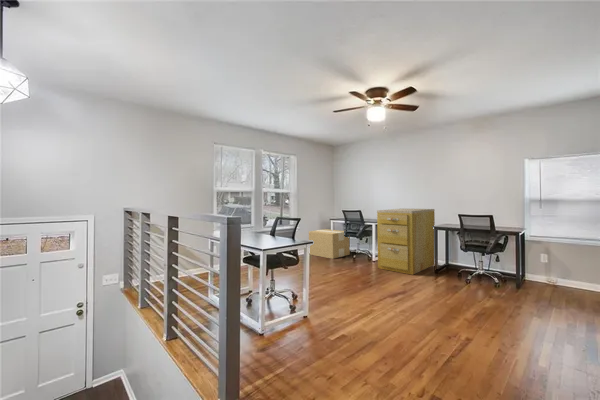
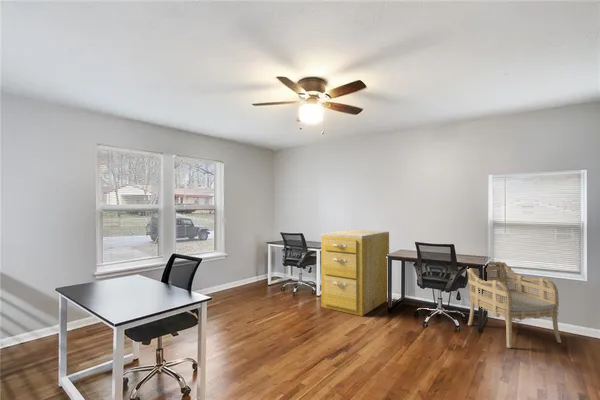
cardboard box: present [309,229,350,259] -> none [238,254,290,294]
armchair: none [505,231,594,299] -> present [467,261,561,348]

